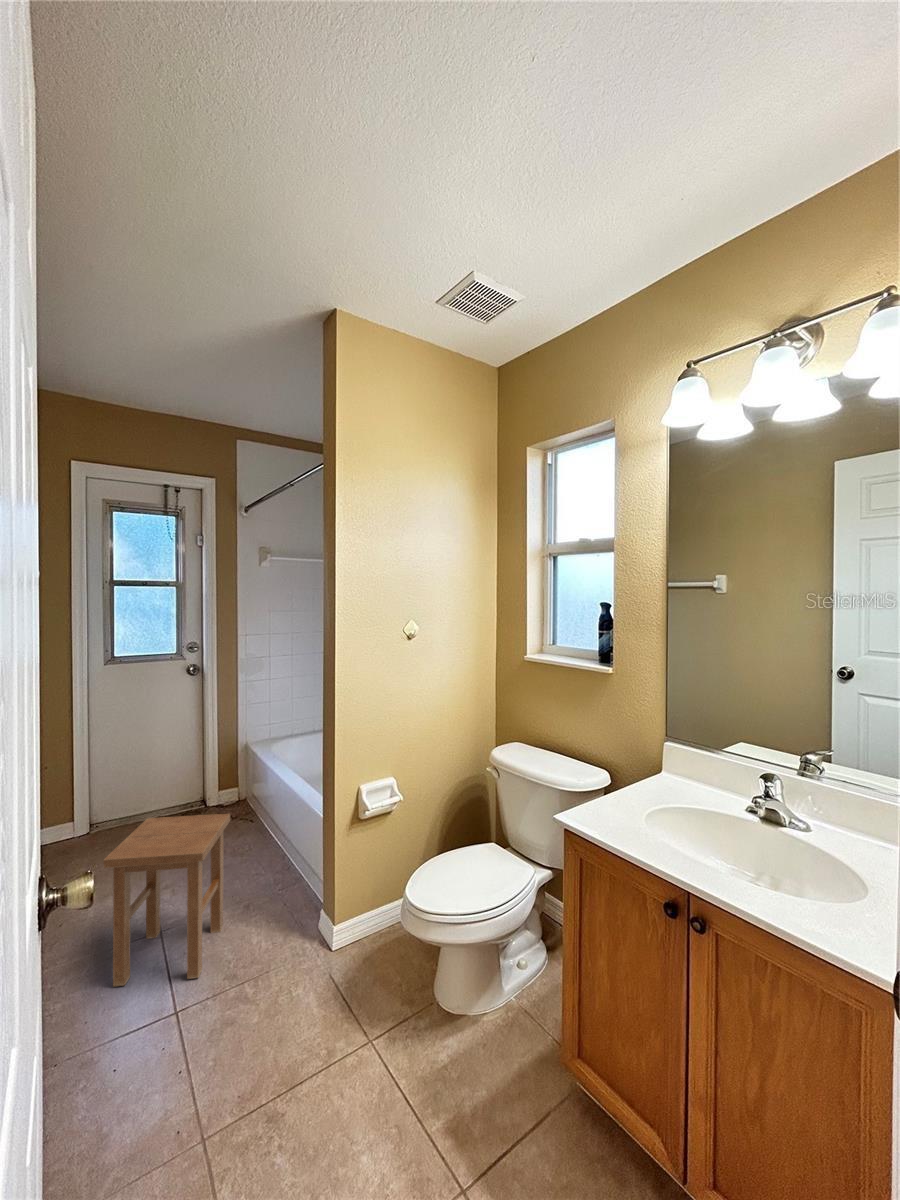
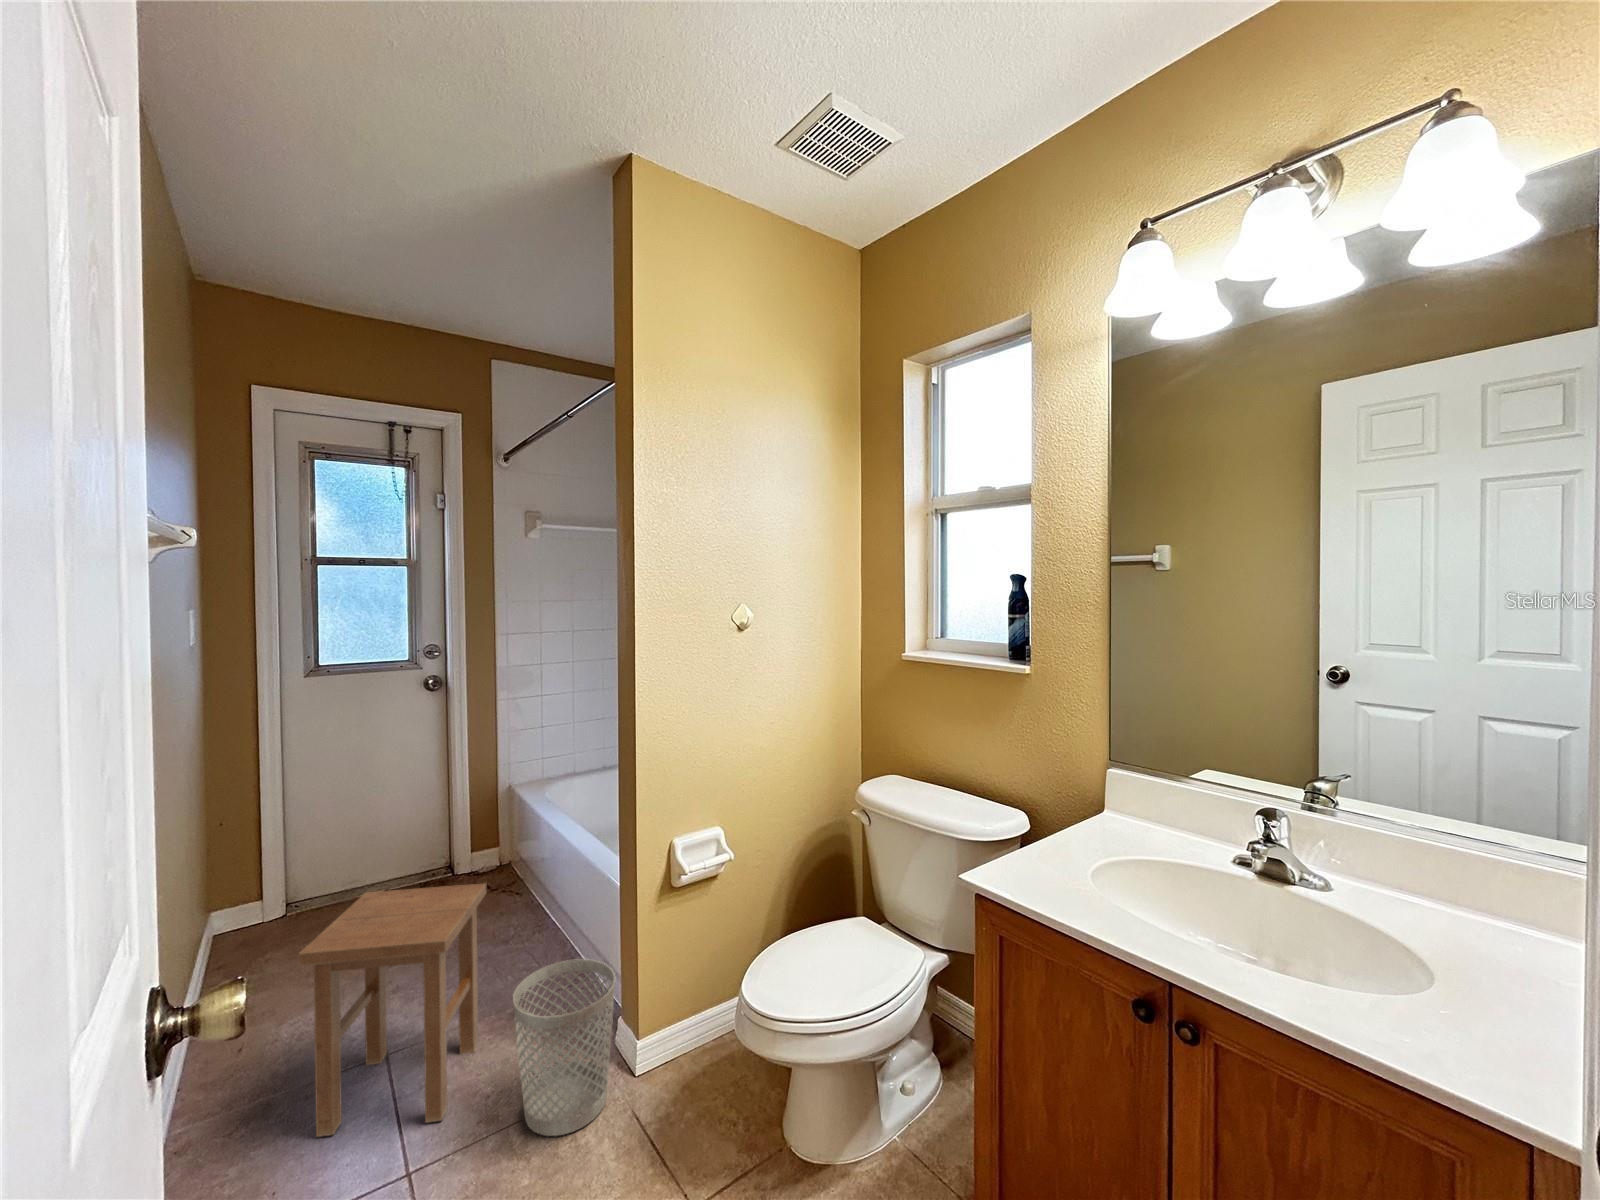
wastebasket: none [248,868,319,990] -> present [513,959,615,1136]

